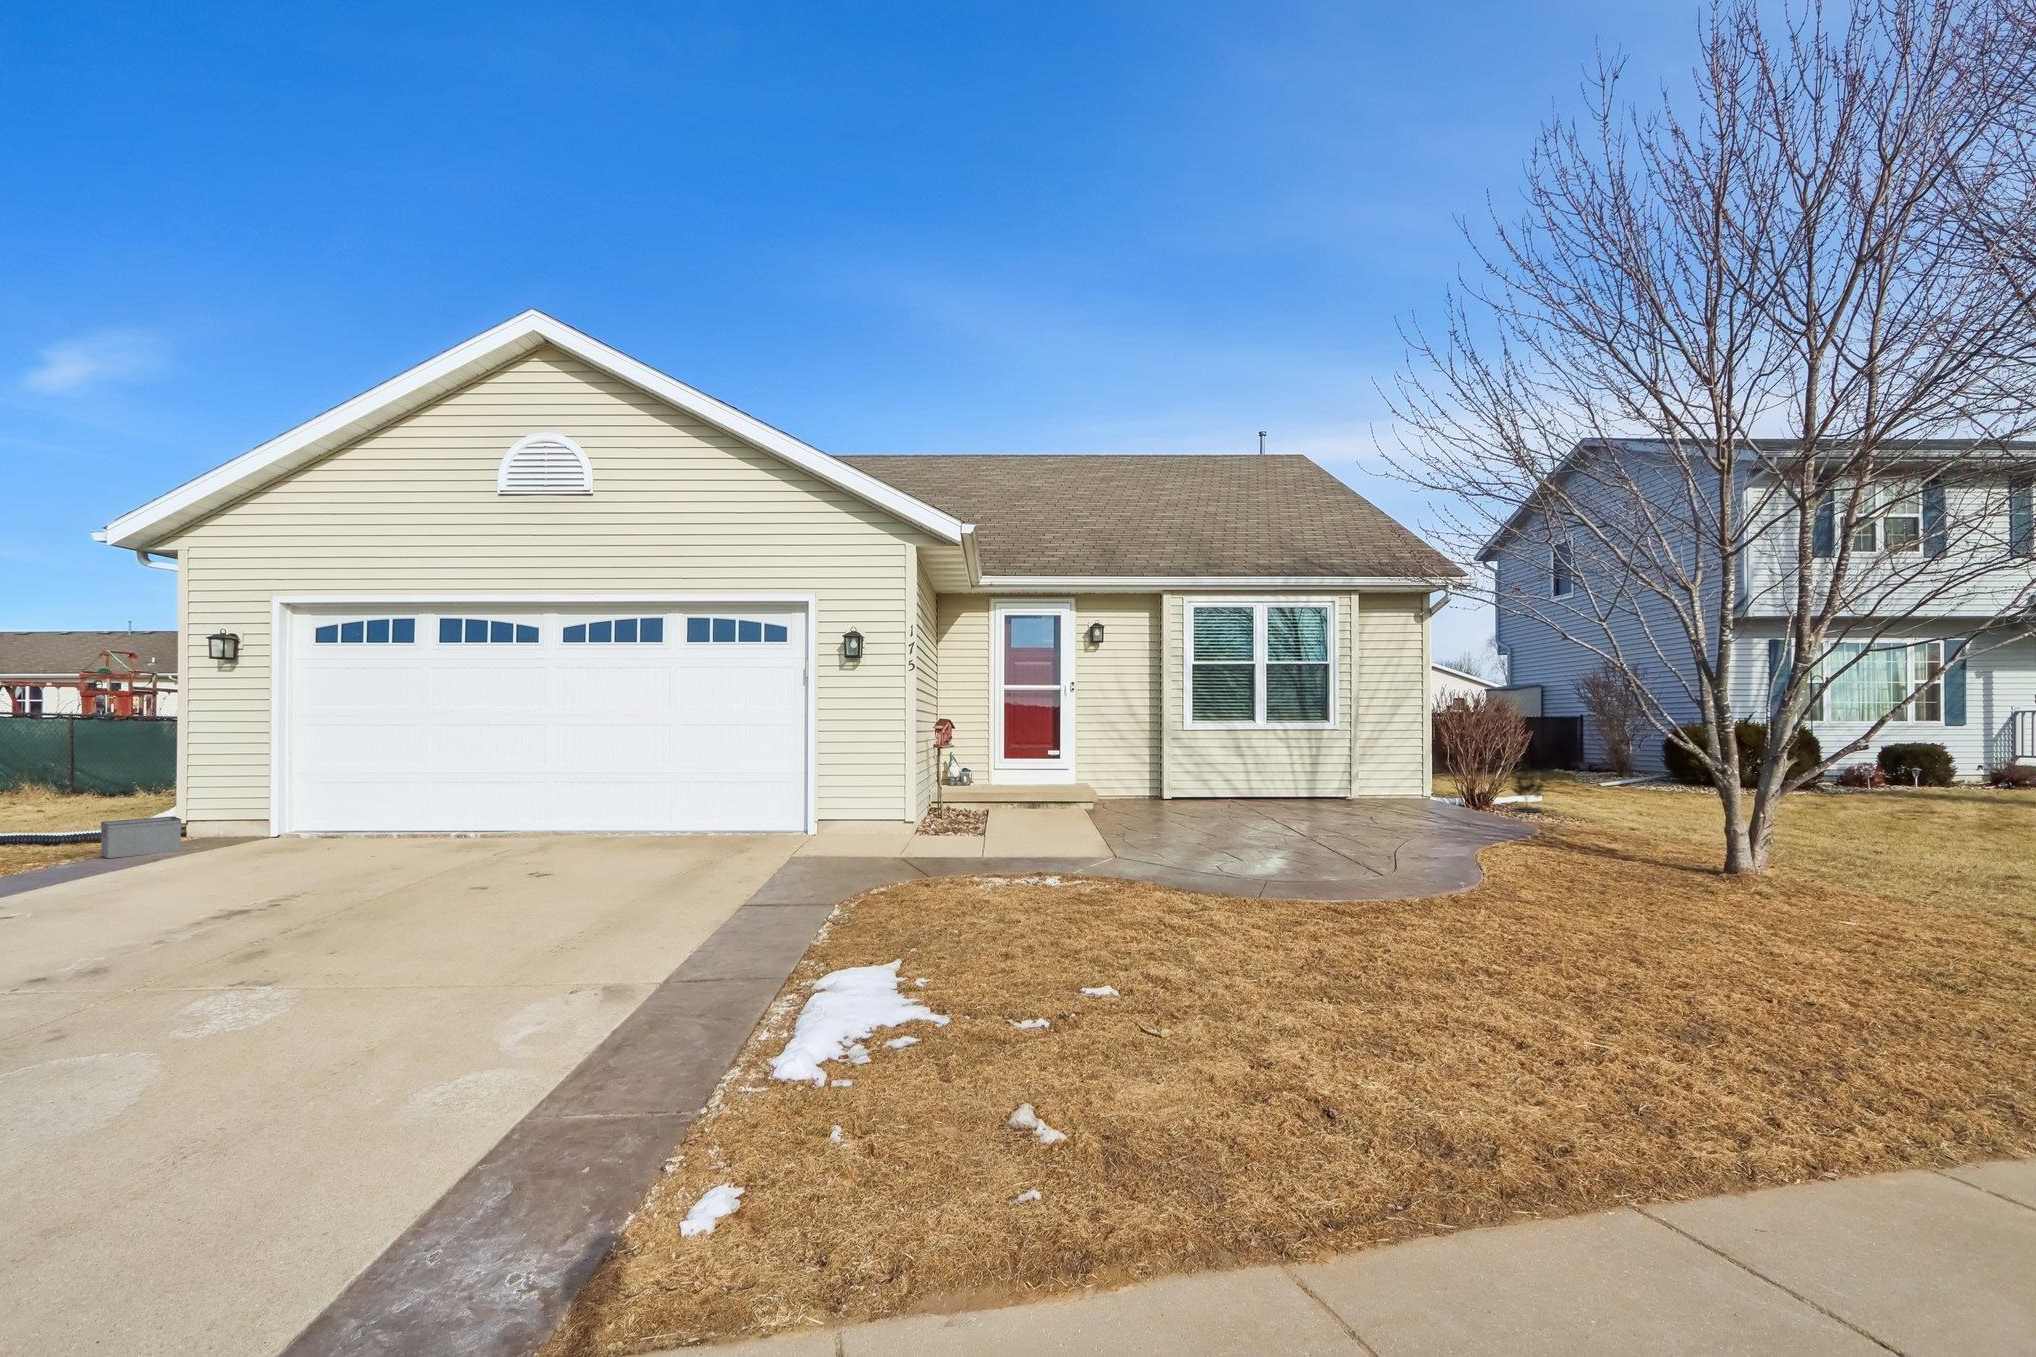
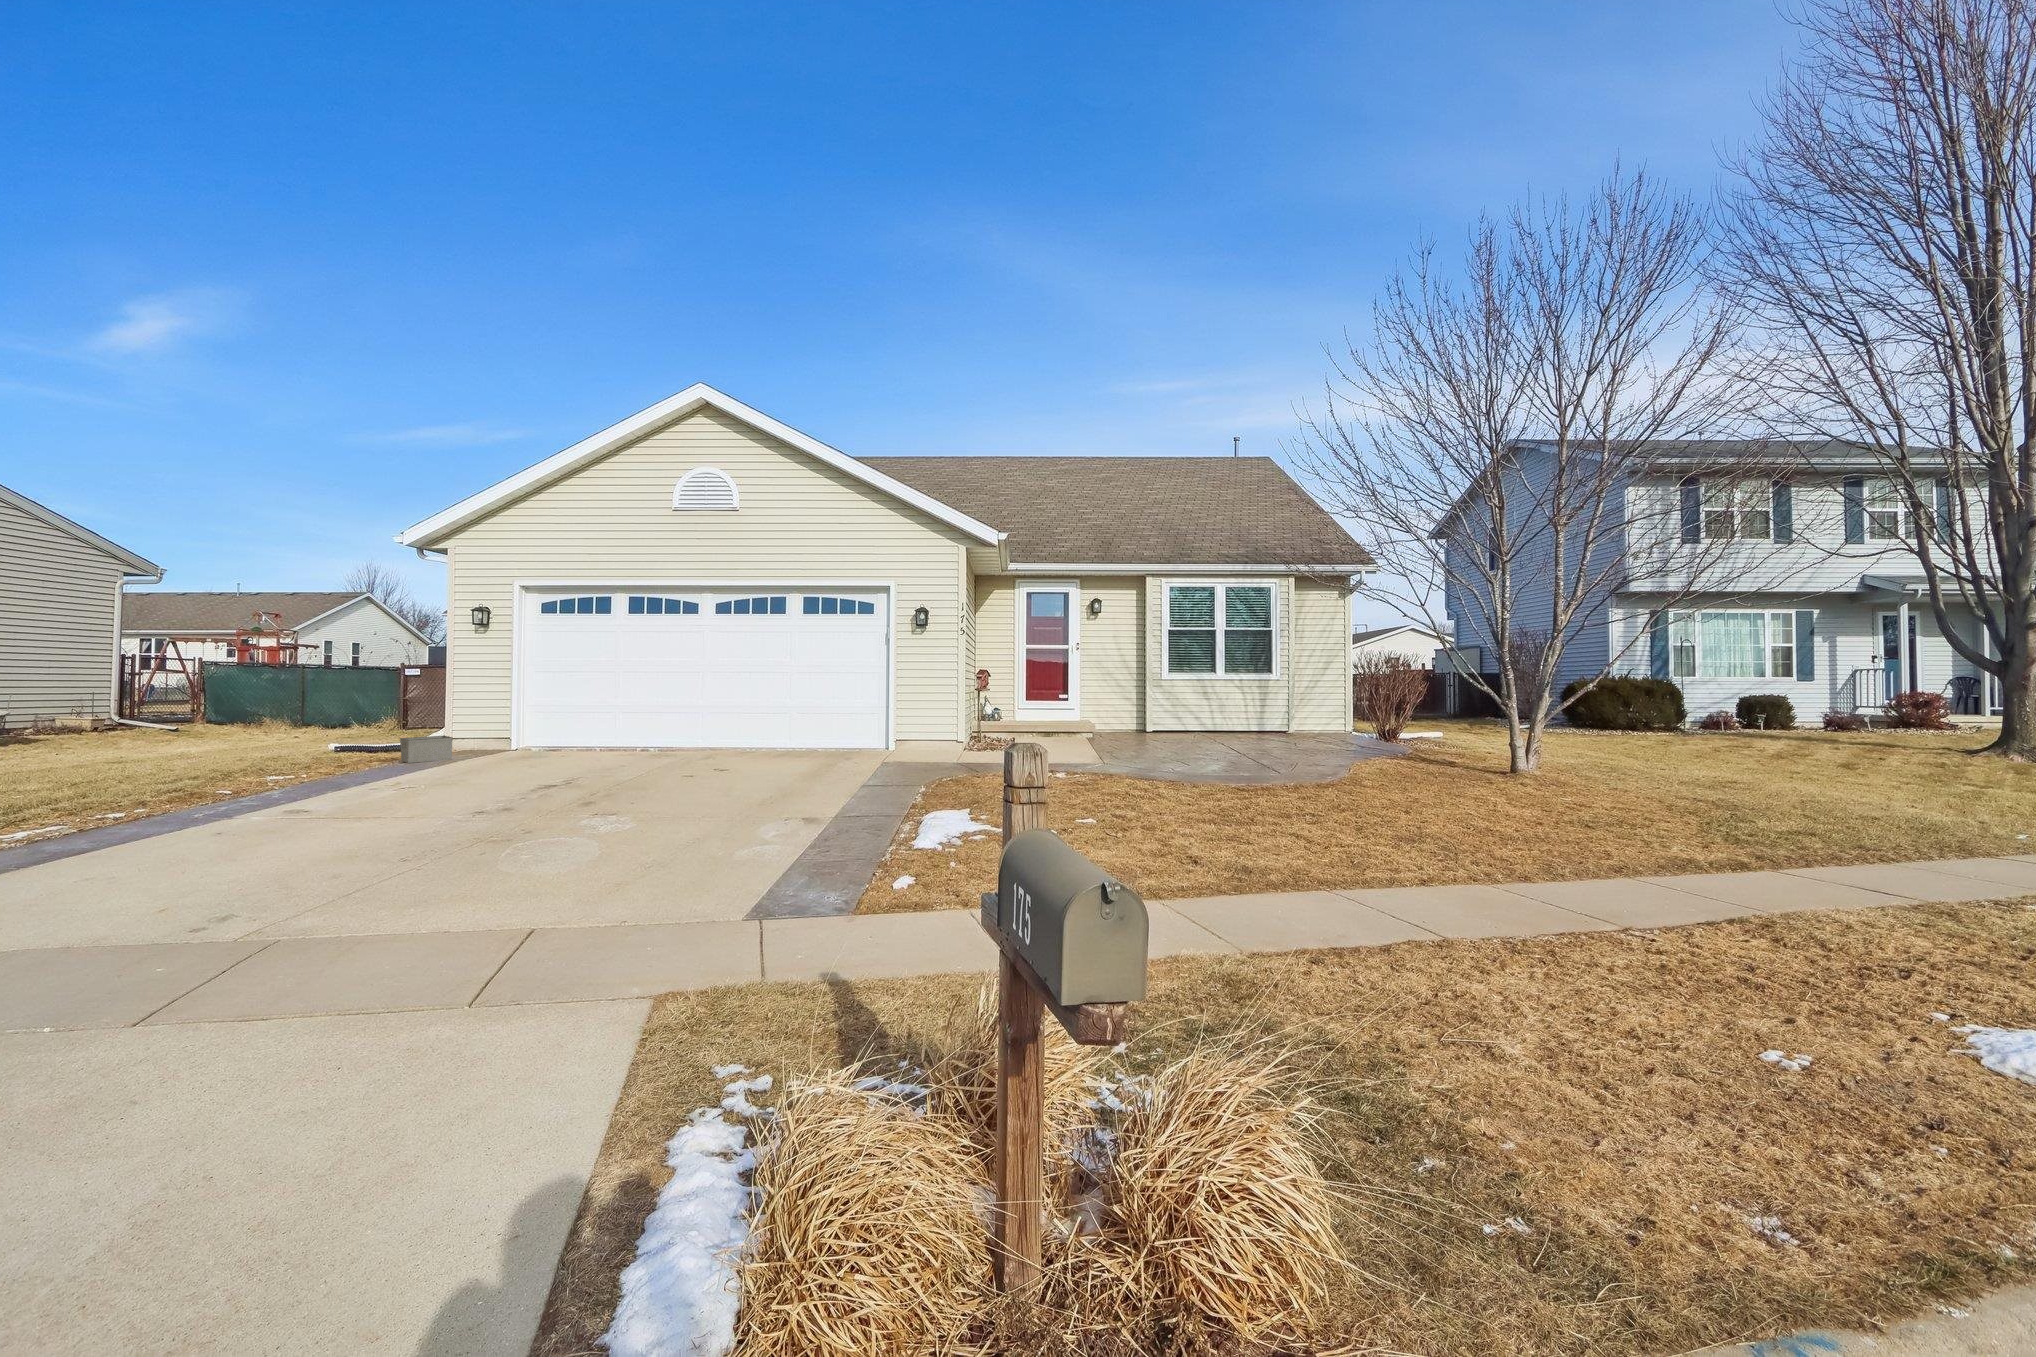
potted tree: present [1511,764,1545,813] -> none [1405,702,1433,742]

